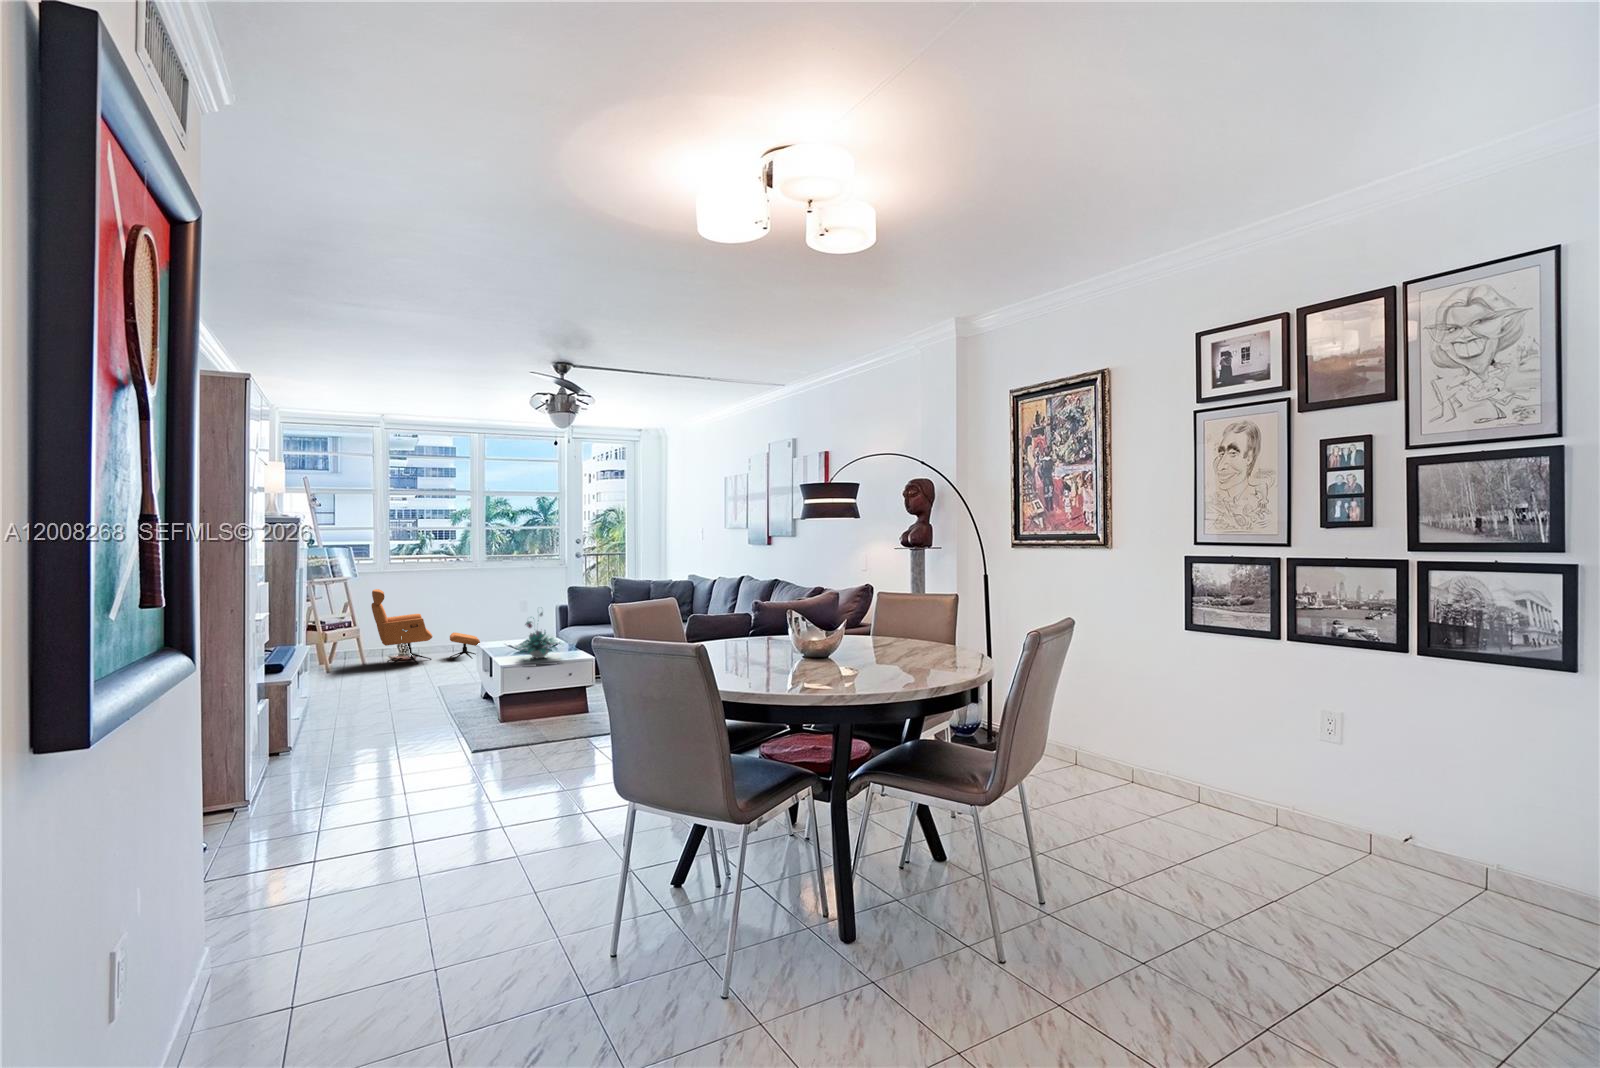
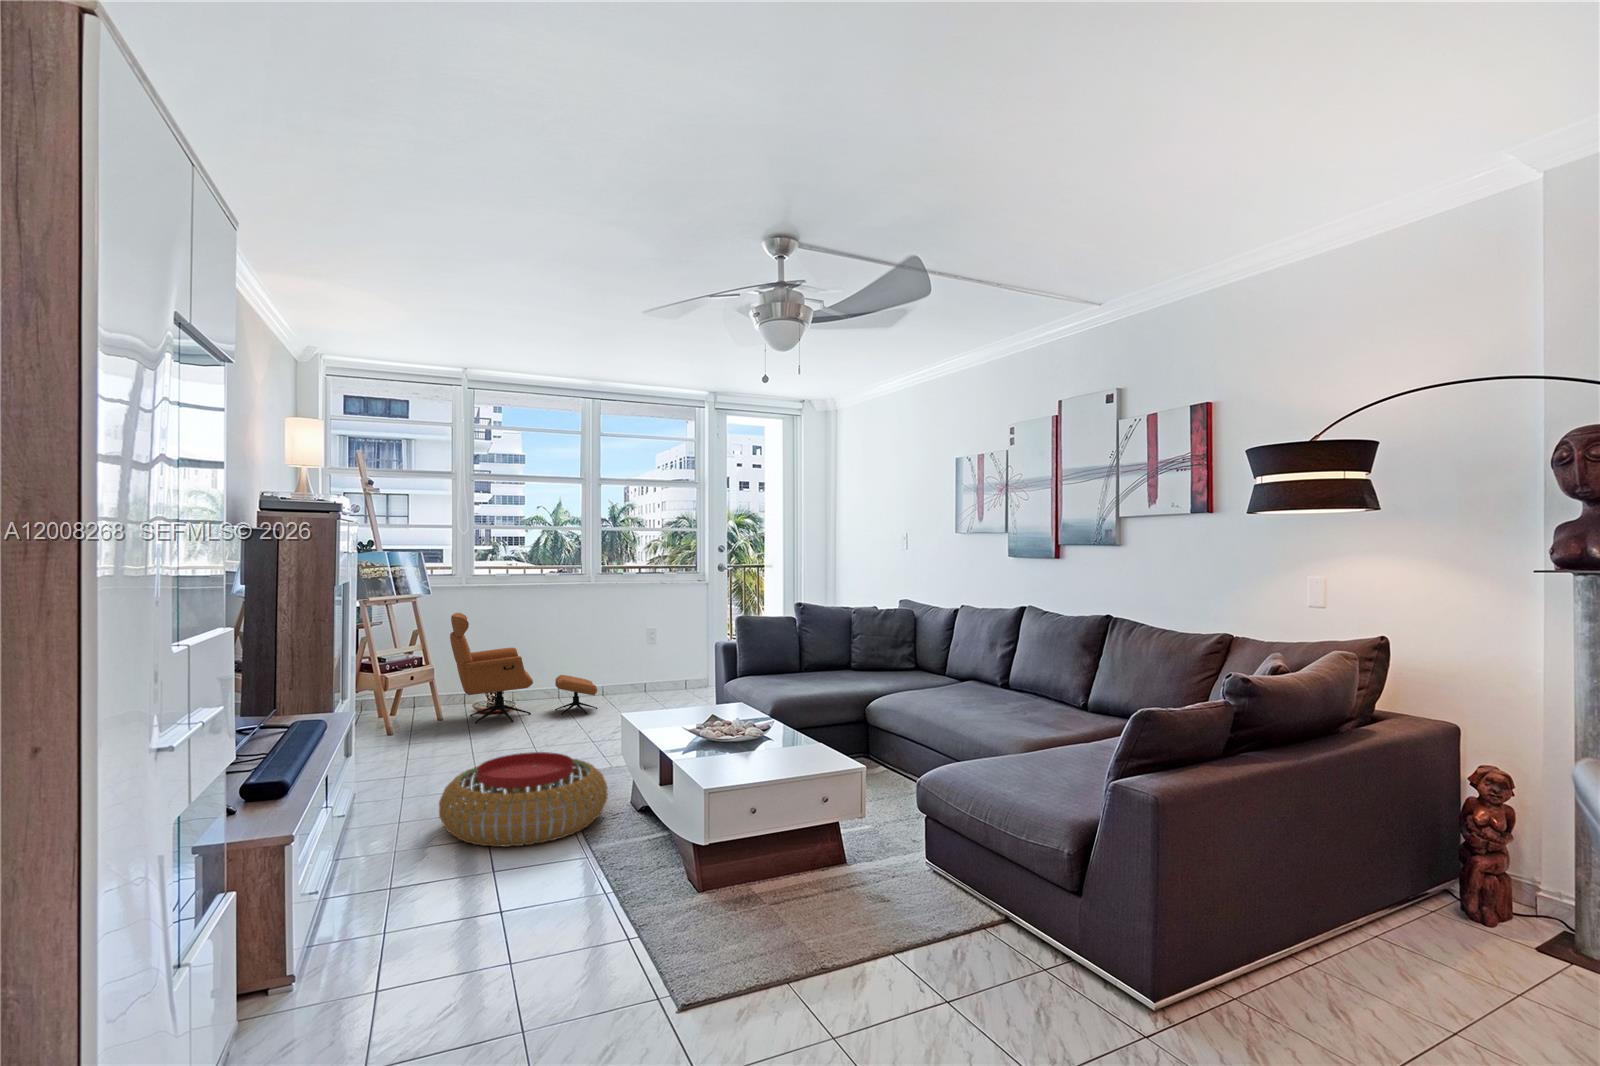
plant: present [517,613,558,658] -> none [708,667,794,763]
pouf: none [363,666,467,713] -> present [439,752,608,847]

